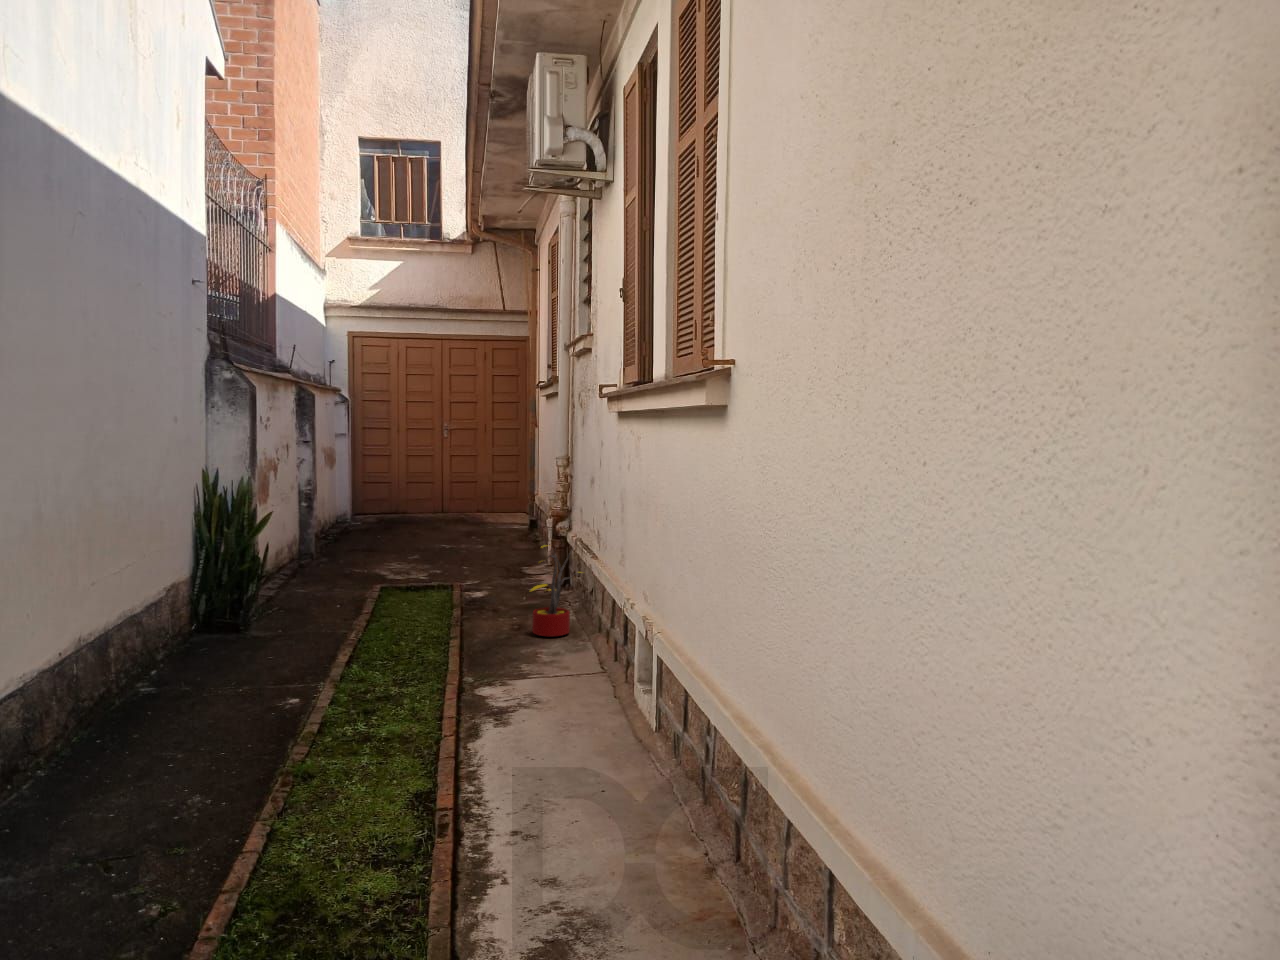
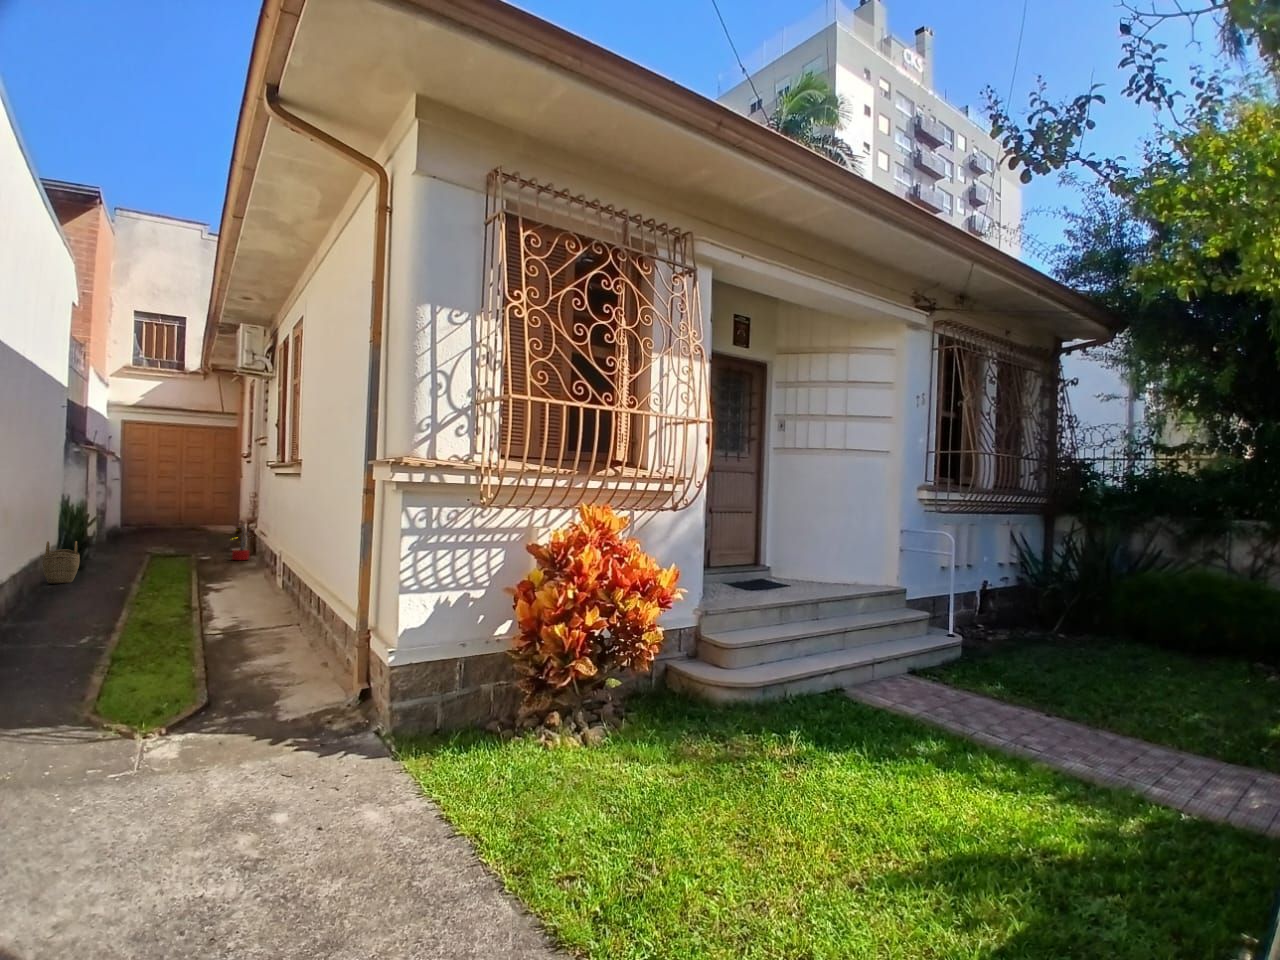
woven basket: none [54,641,159,774] -> present [42,541,80,584]

